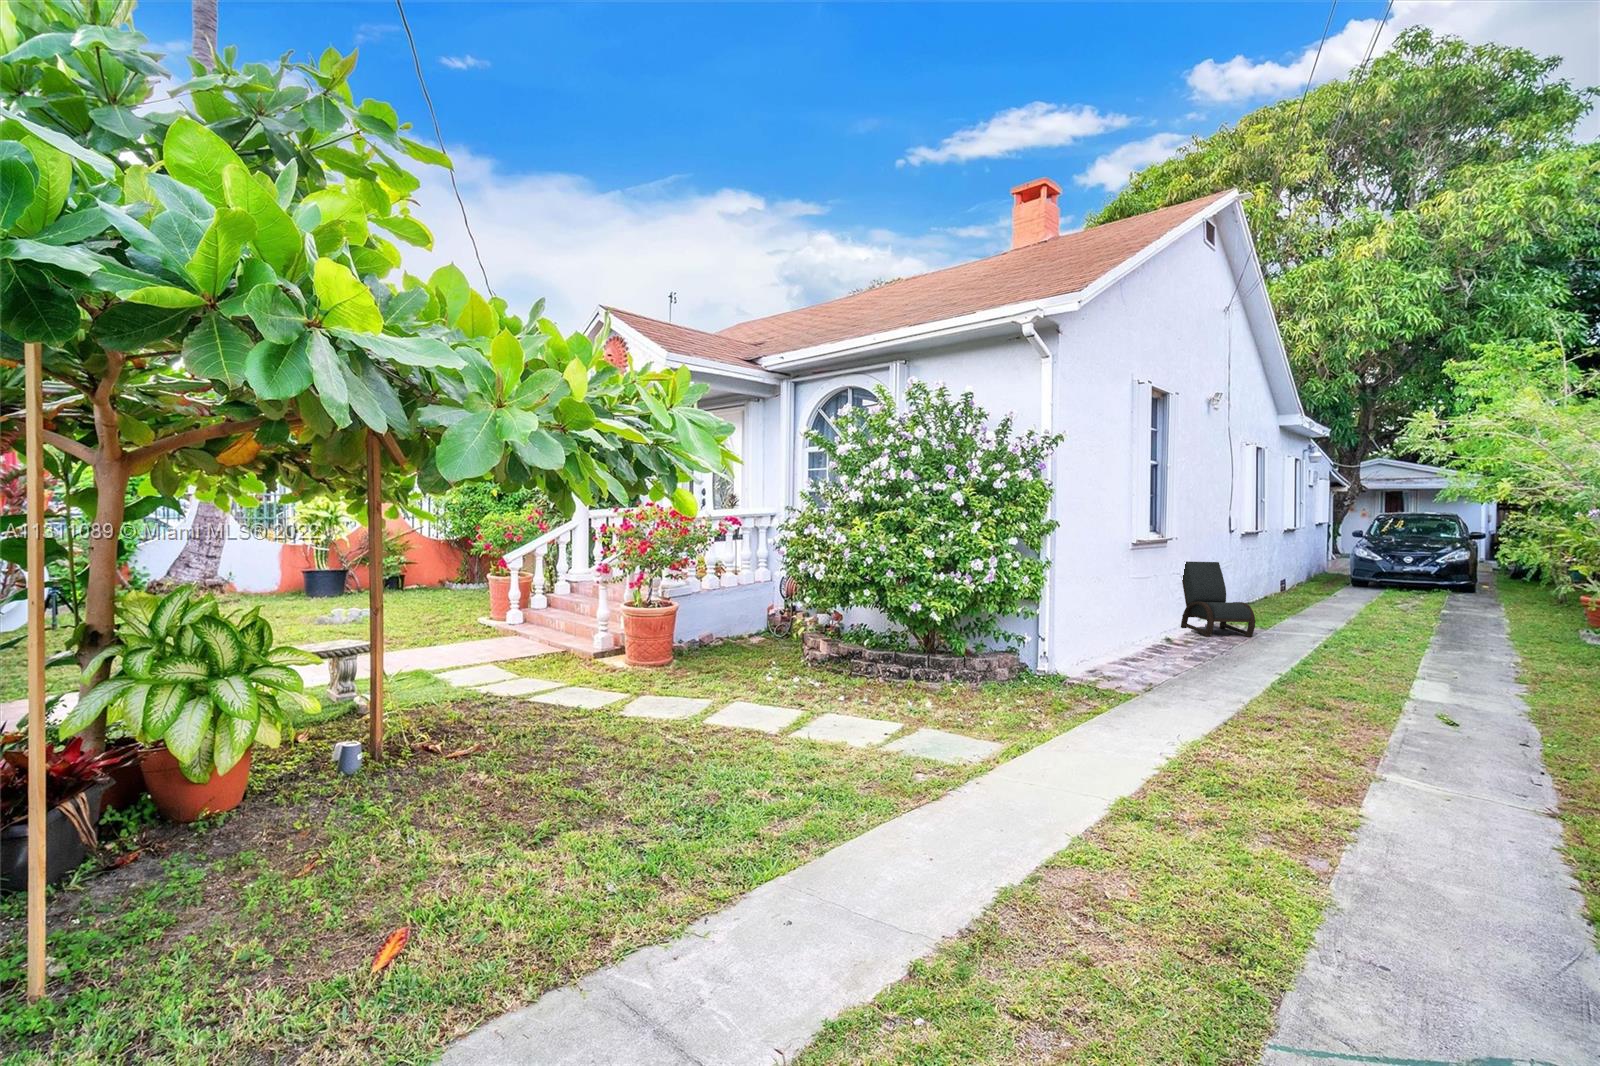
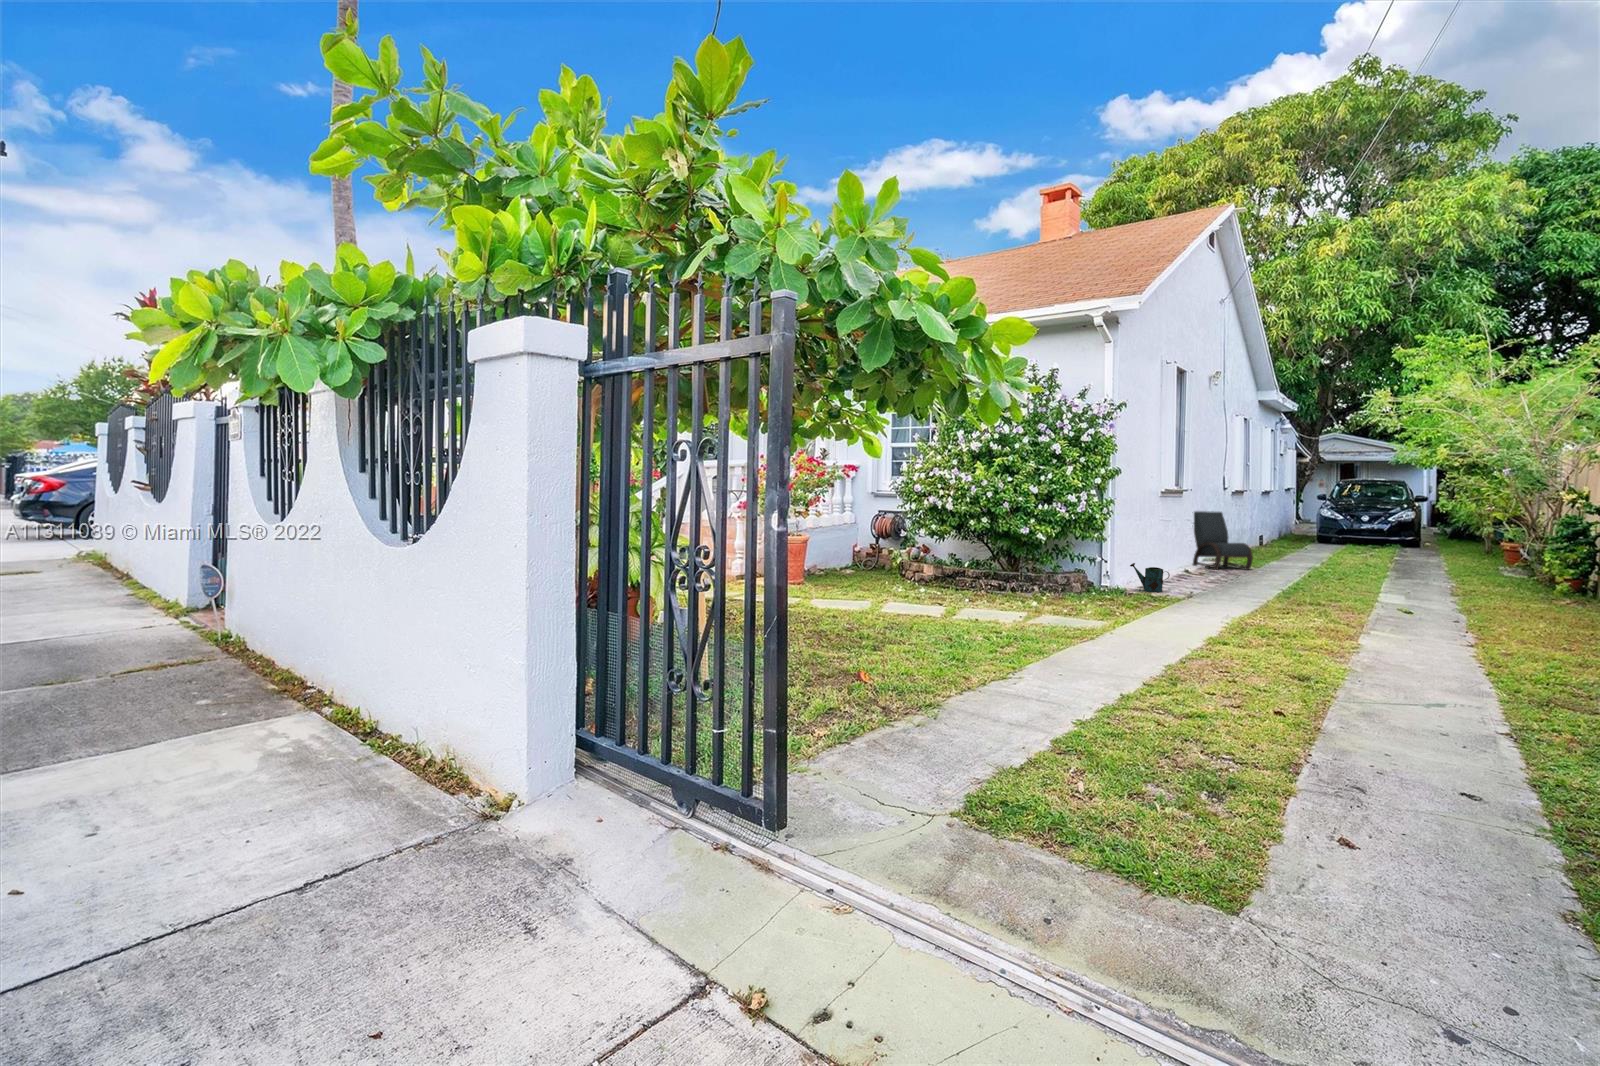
watering can: none [1074,643,1124,685] -> present [1130,563,1170,592]

